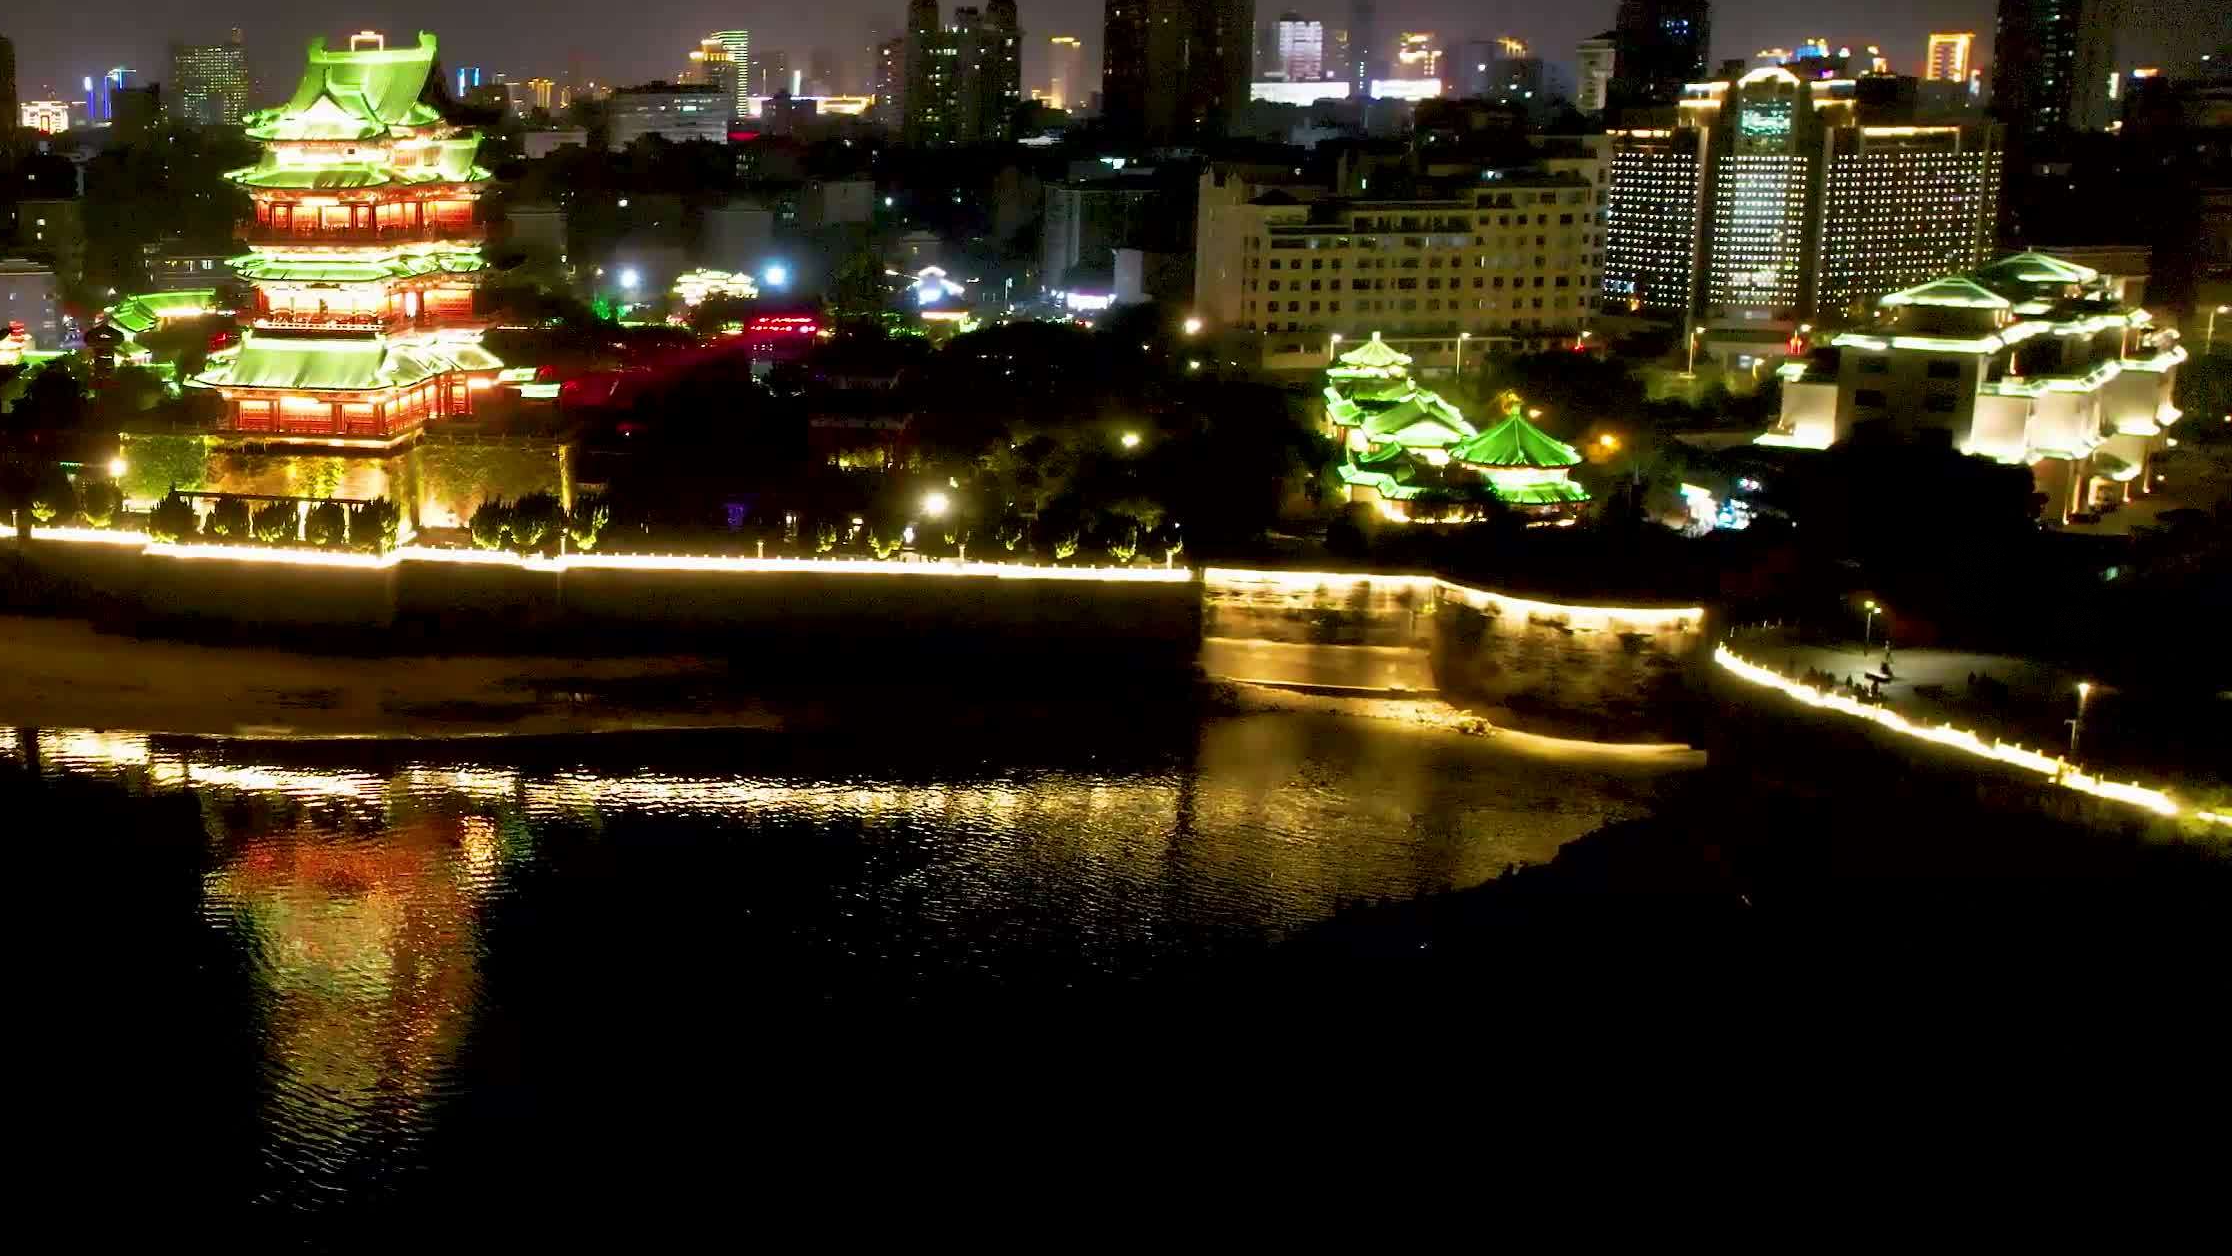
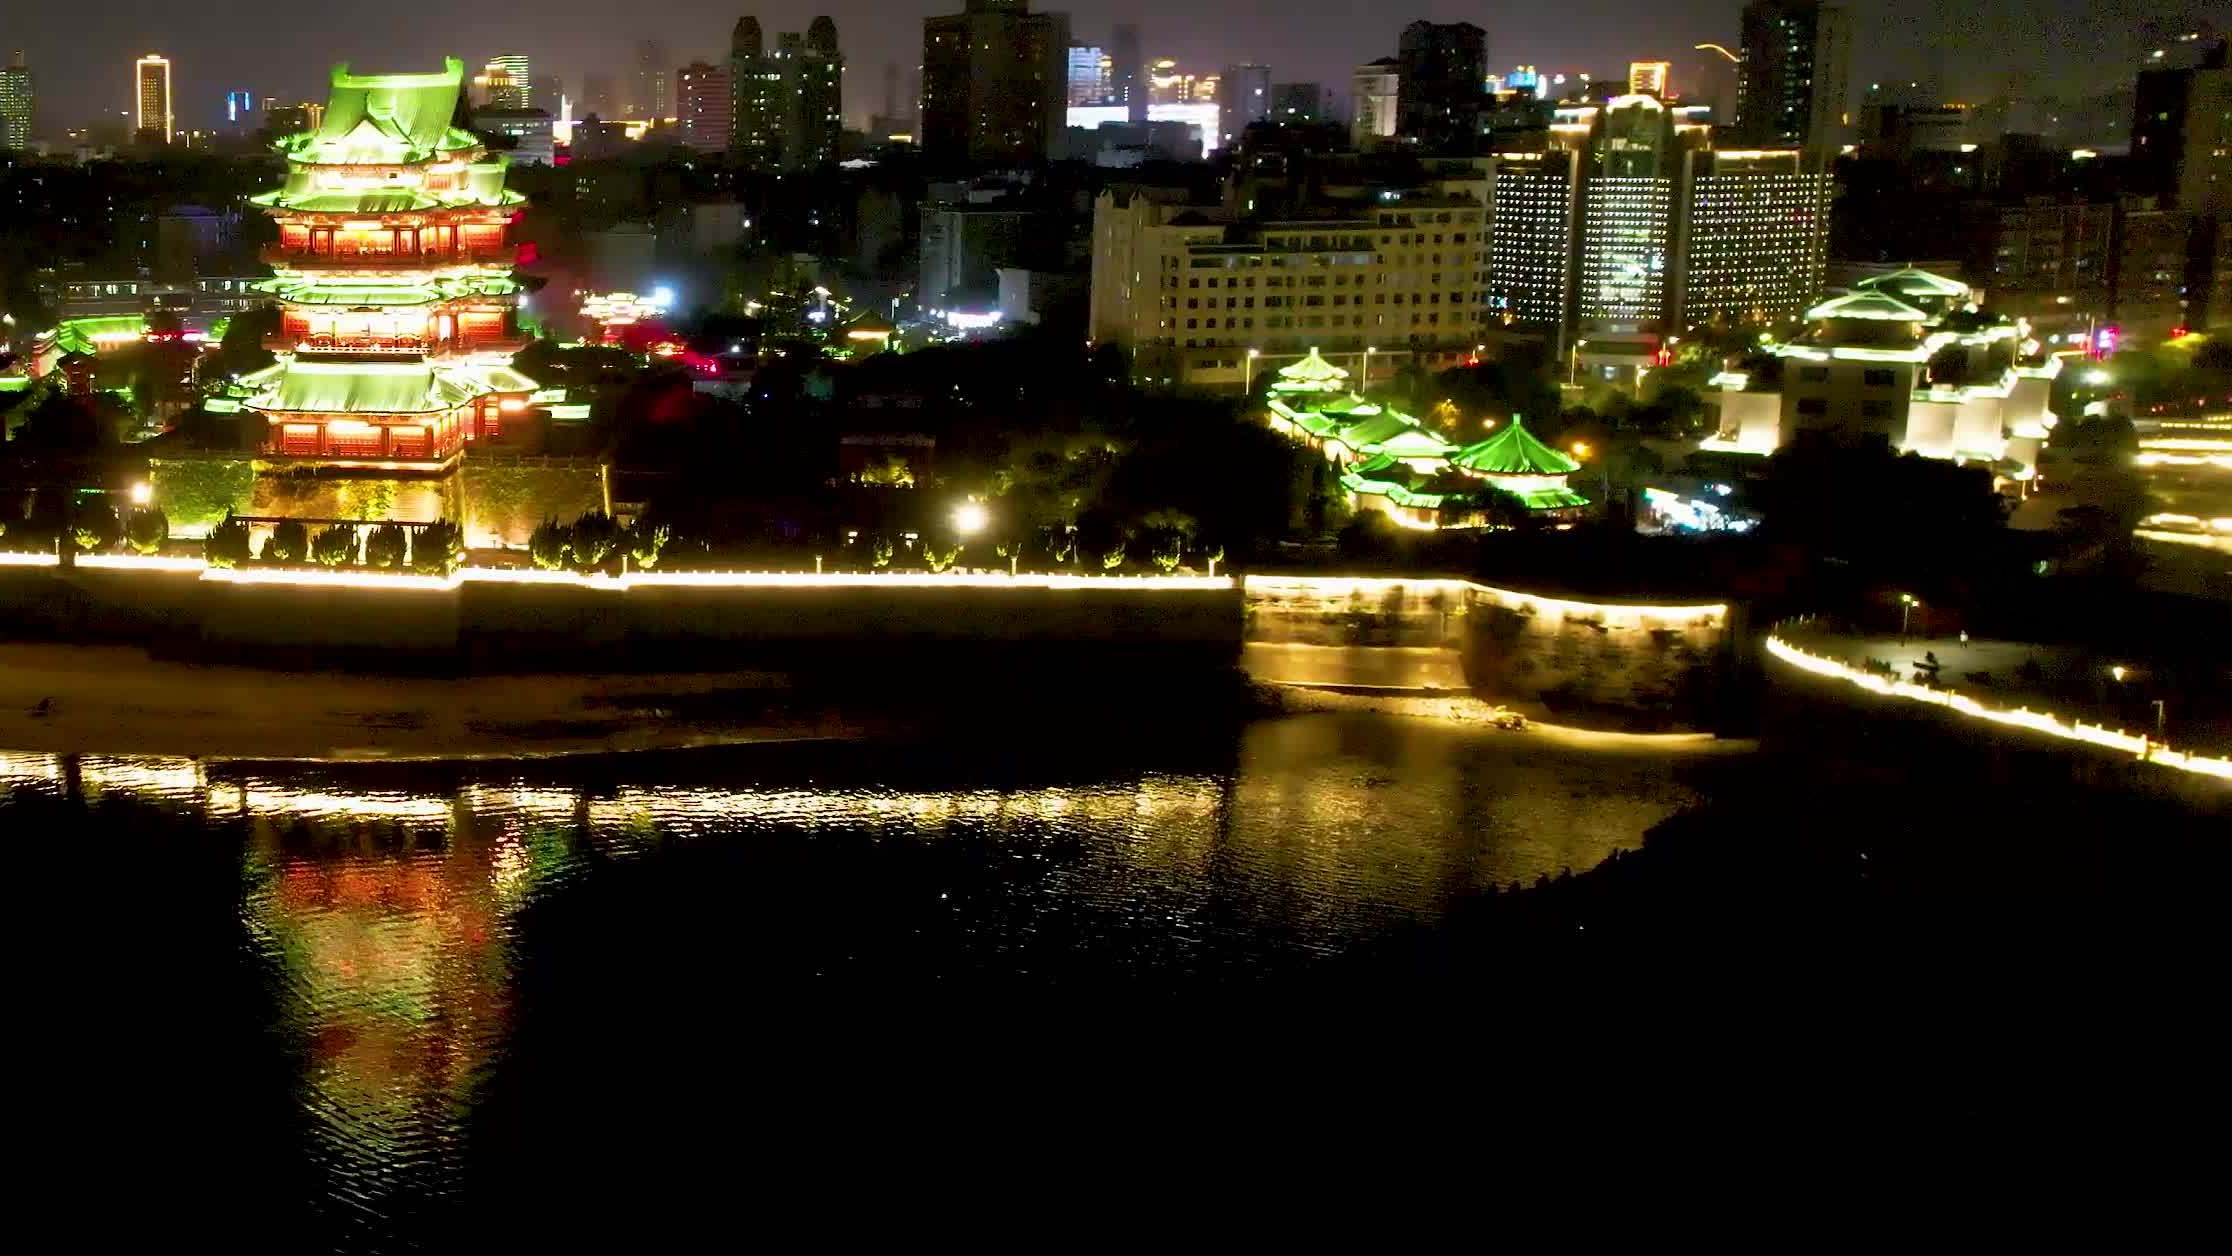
potted tree: present [2052,568,2116,646] -> none [2090,566,2155,642]

